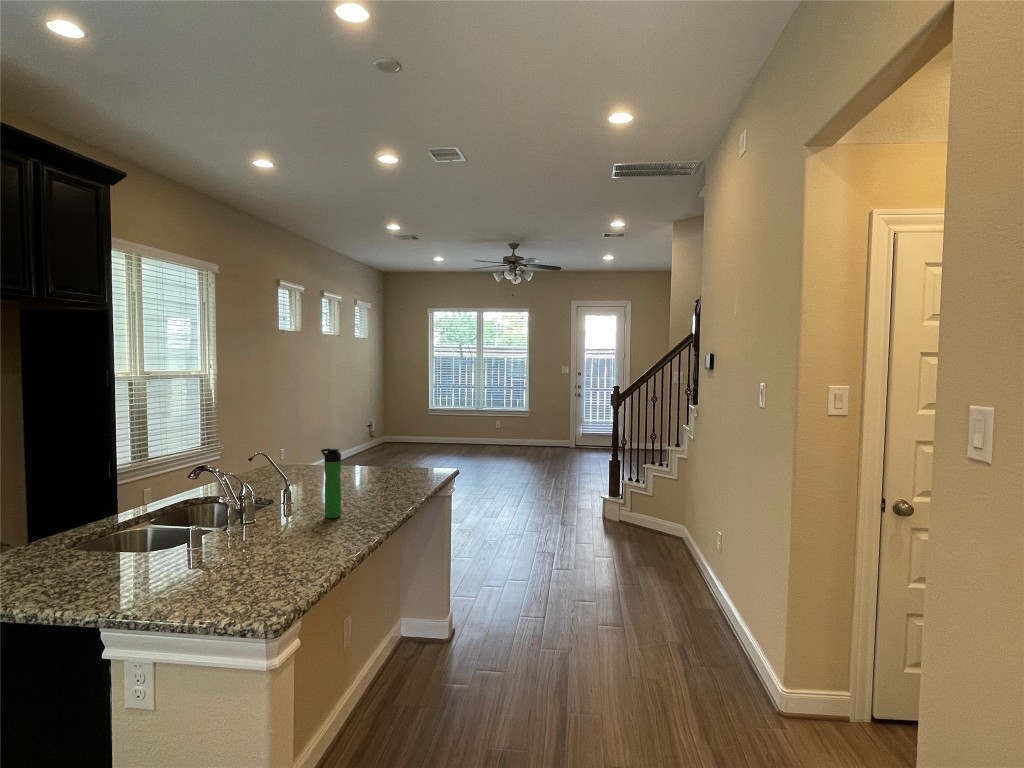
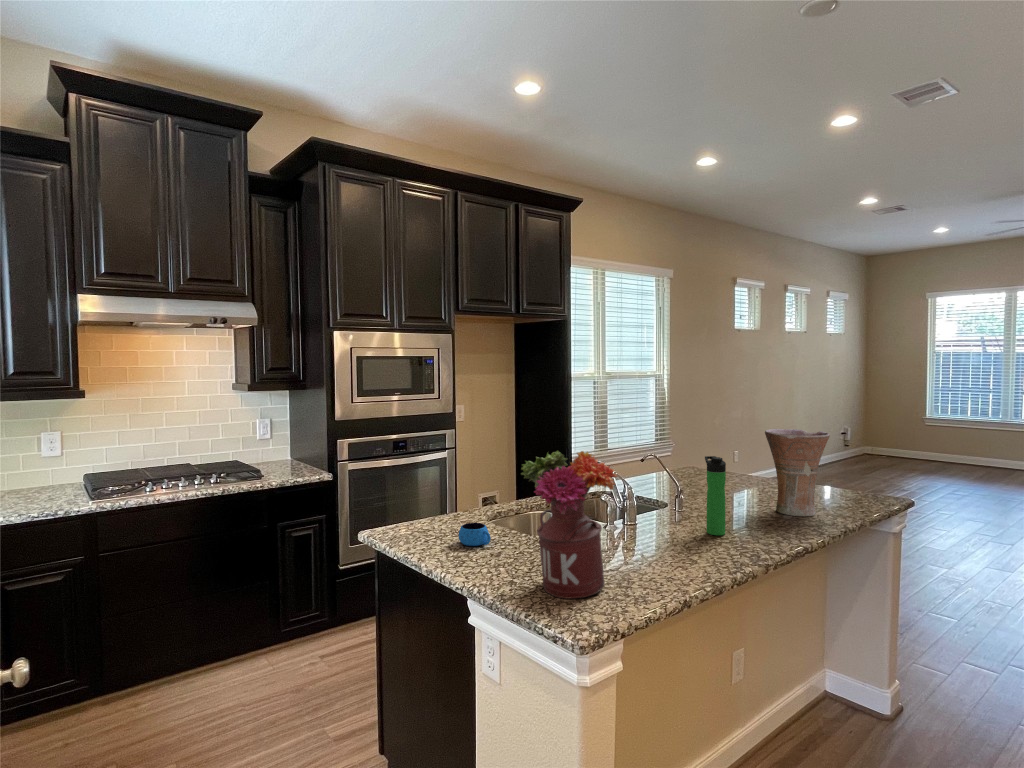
vase: none [359,421,409,492] -> present [765,429,830,516]
flower arrangement: none [169,451,281,600] -> present [521,451,617,599]
mug: none [44,555,97,584] -> present [459,523,491,546]

